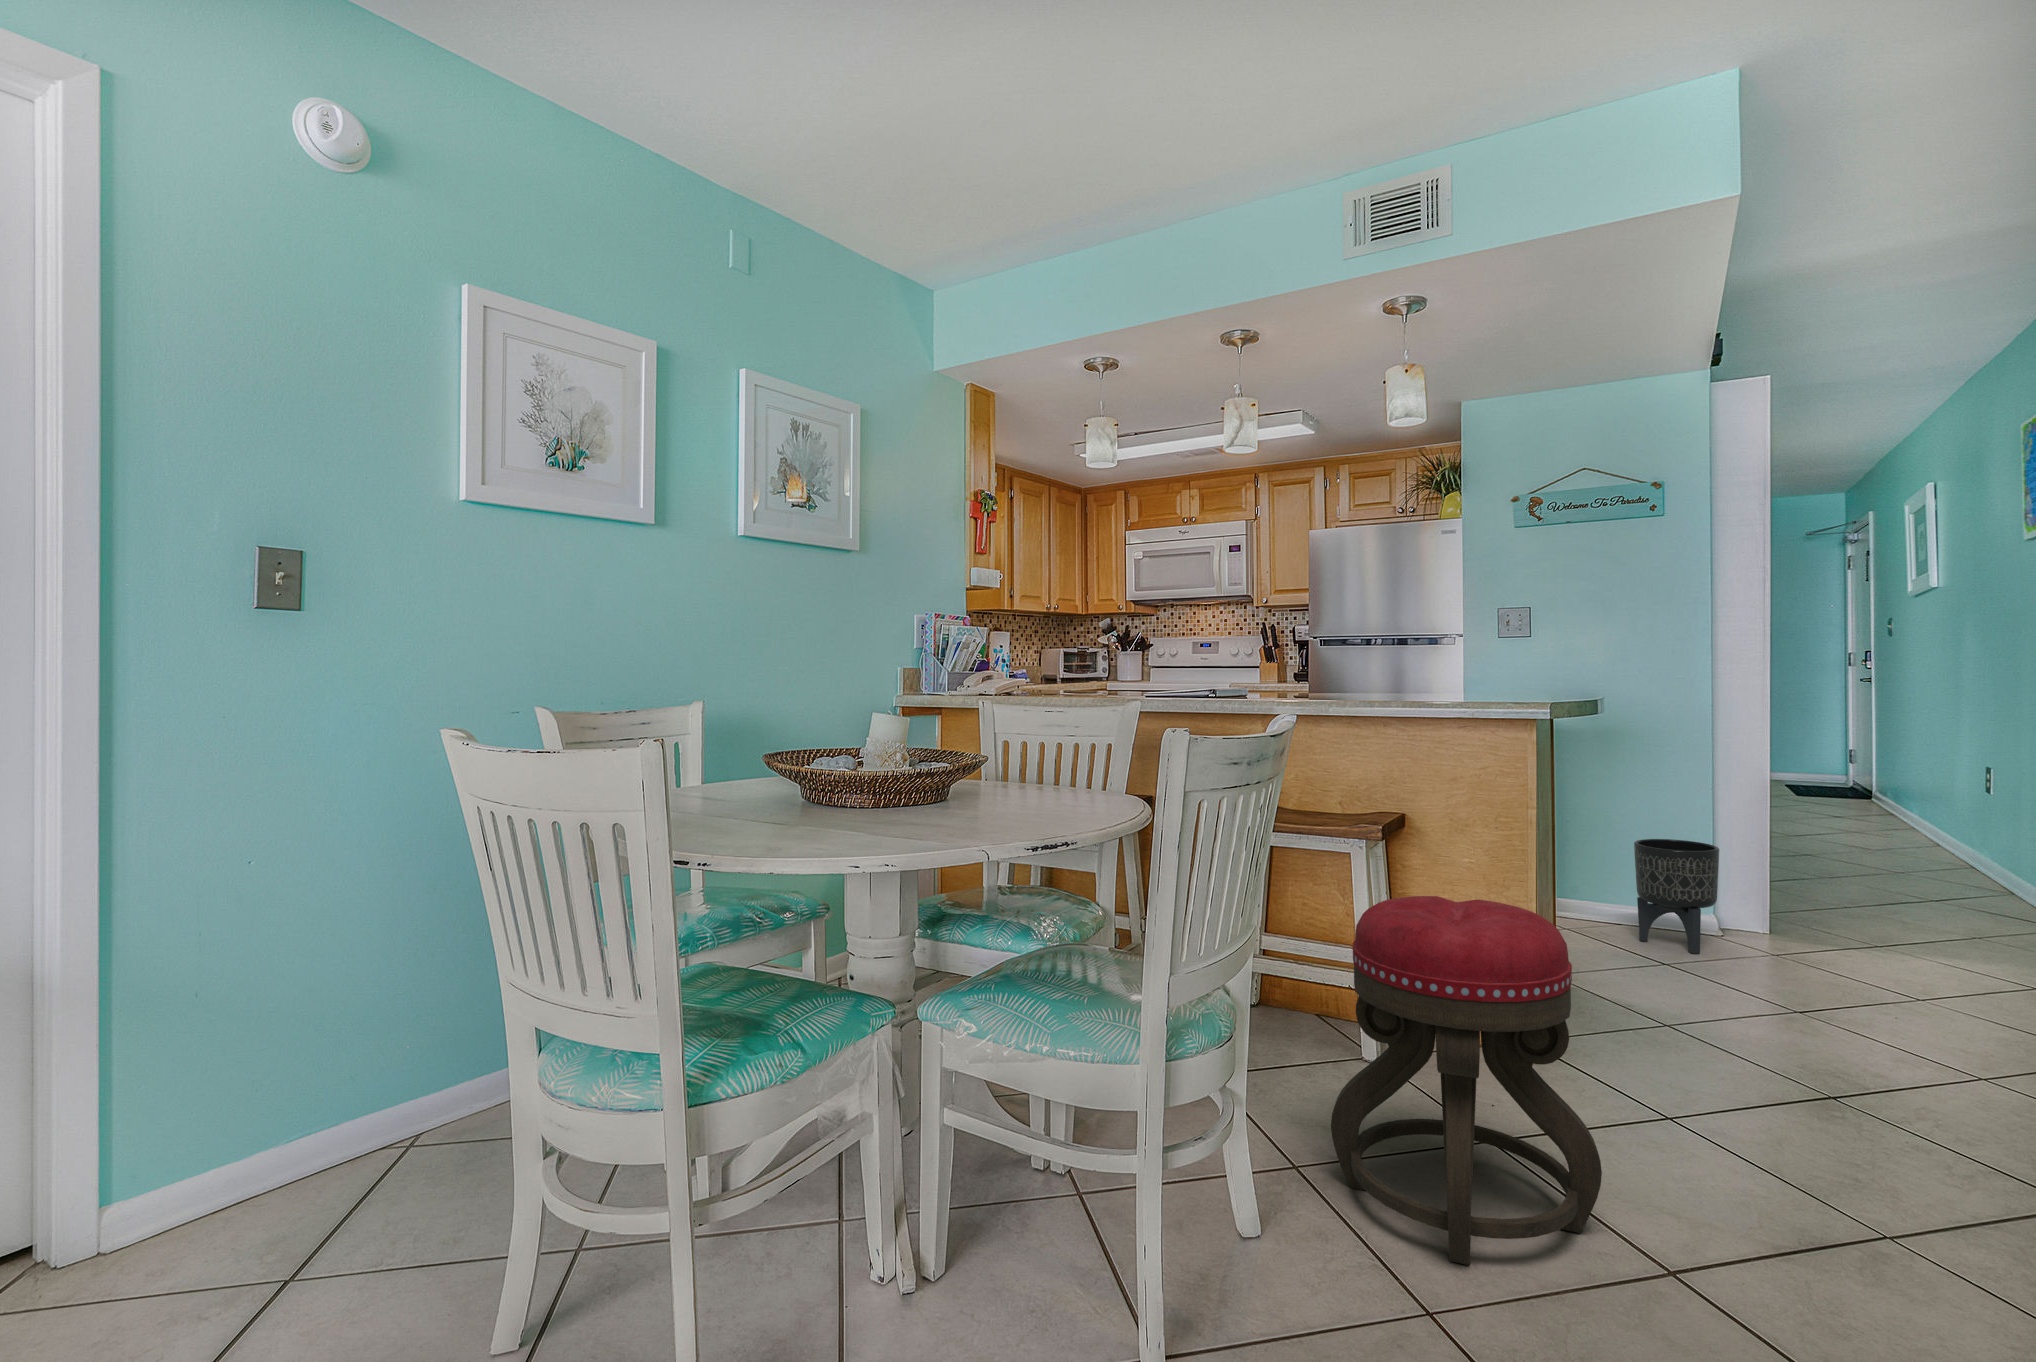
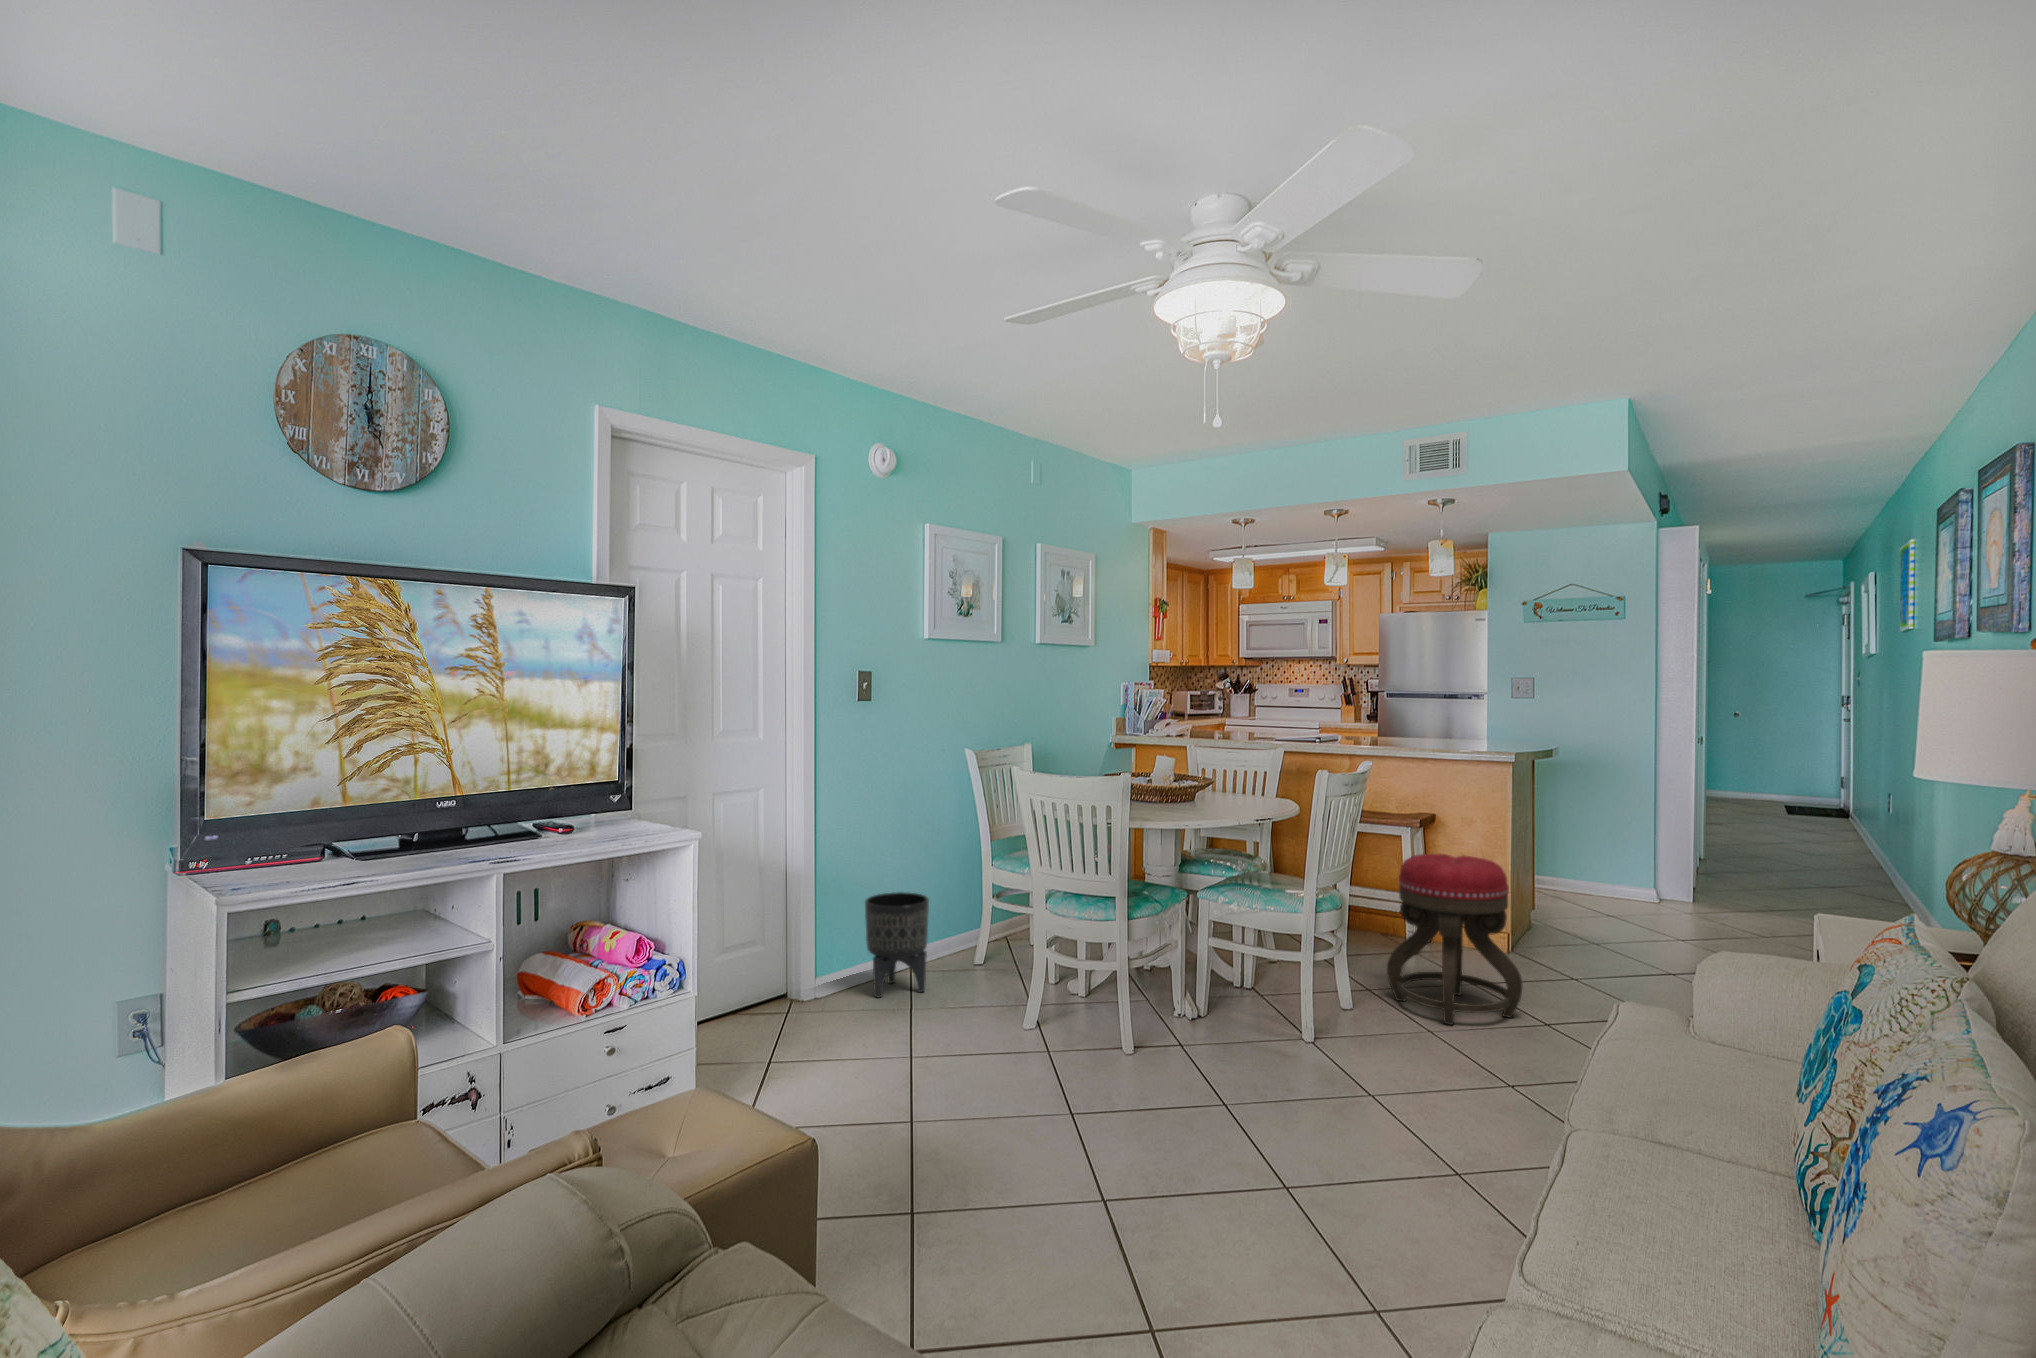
planter: present [1634,839,1719,954] -> present [865,892,929,998]

